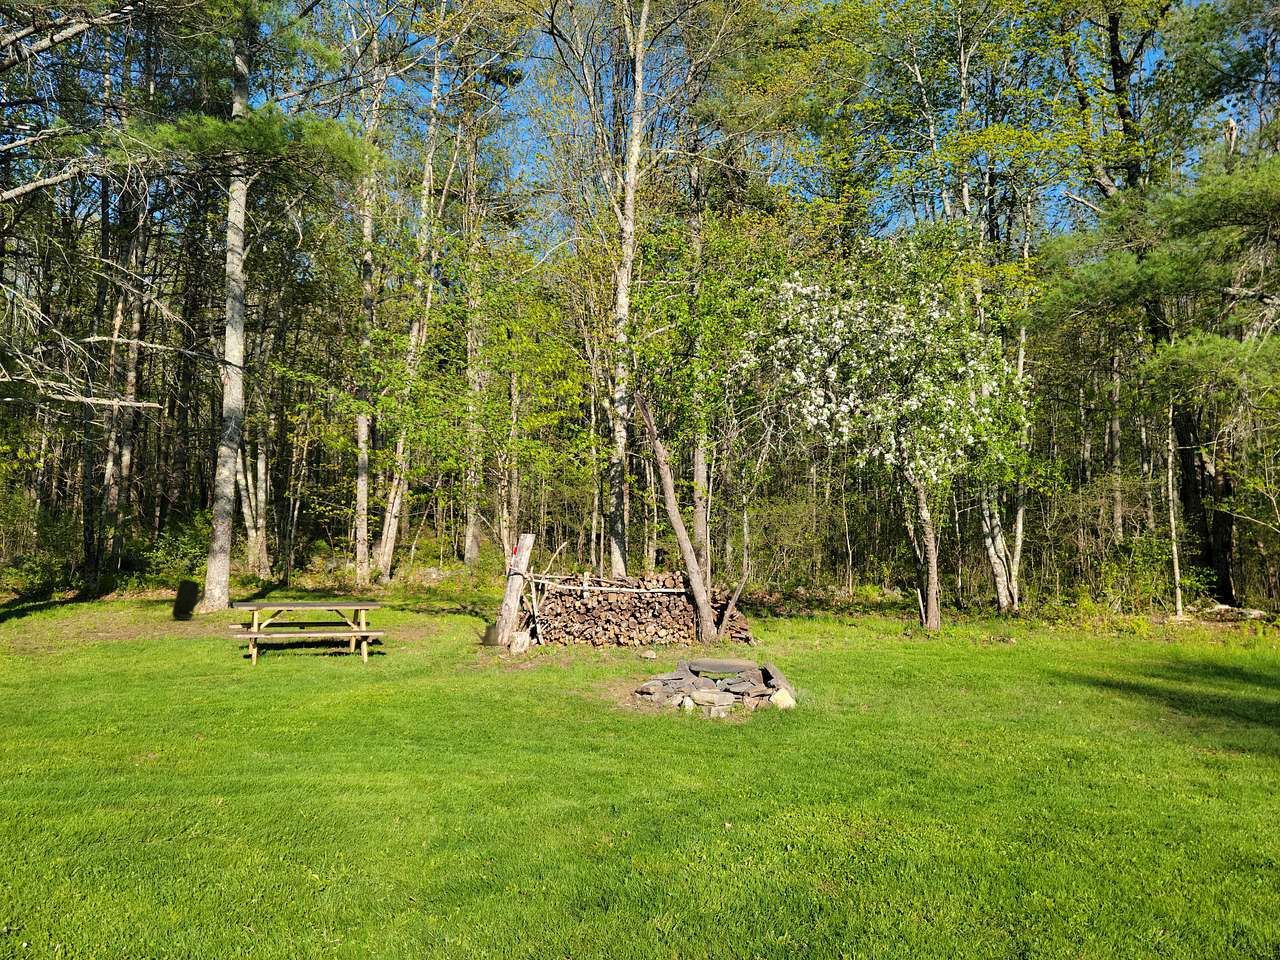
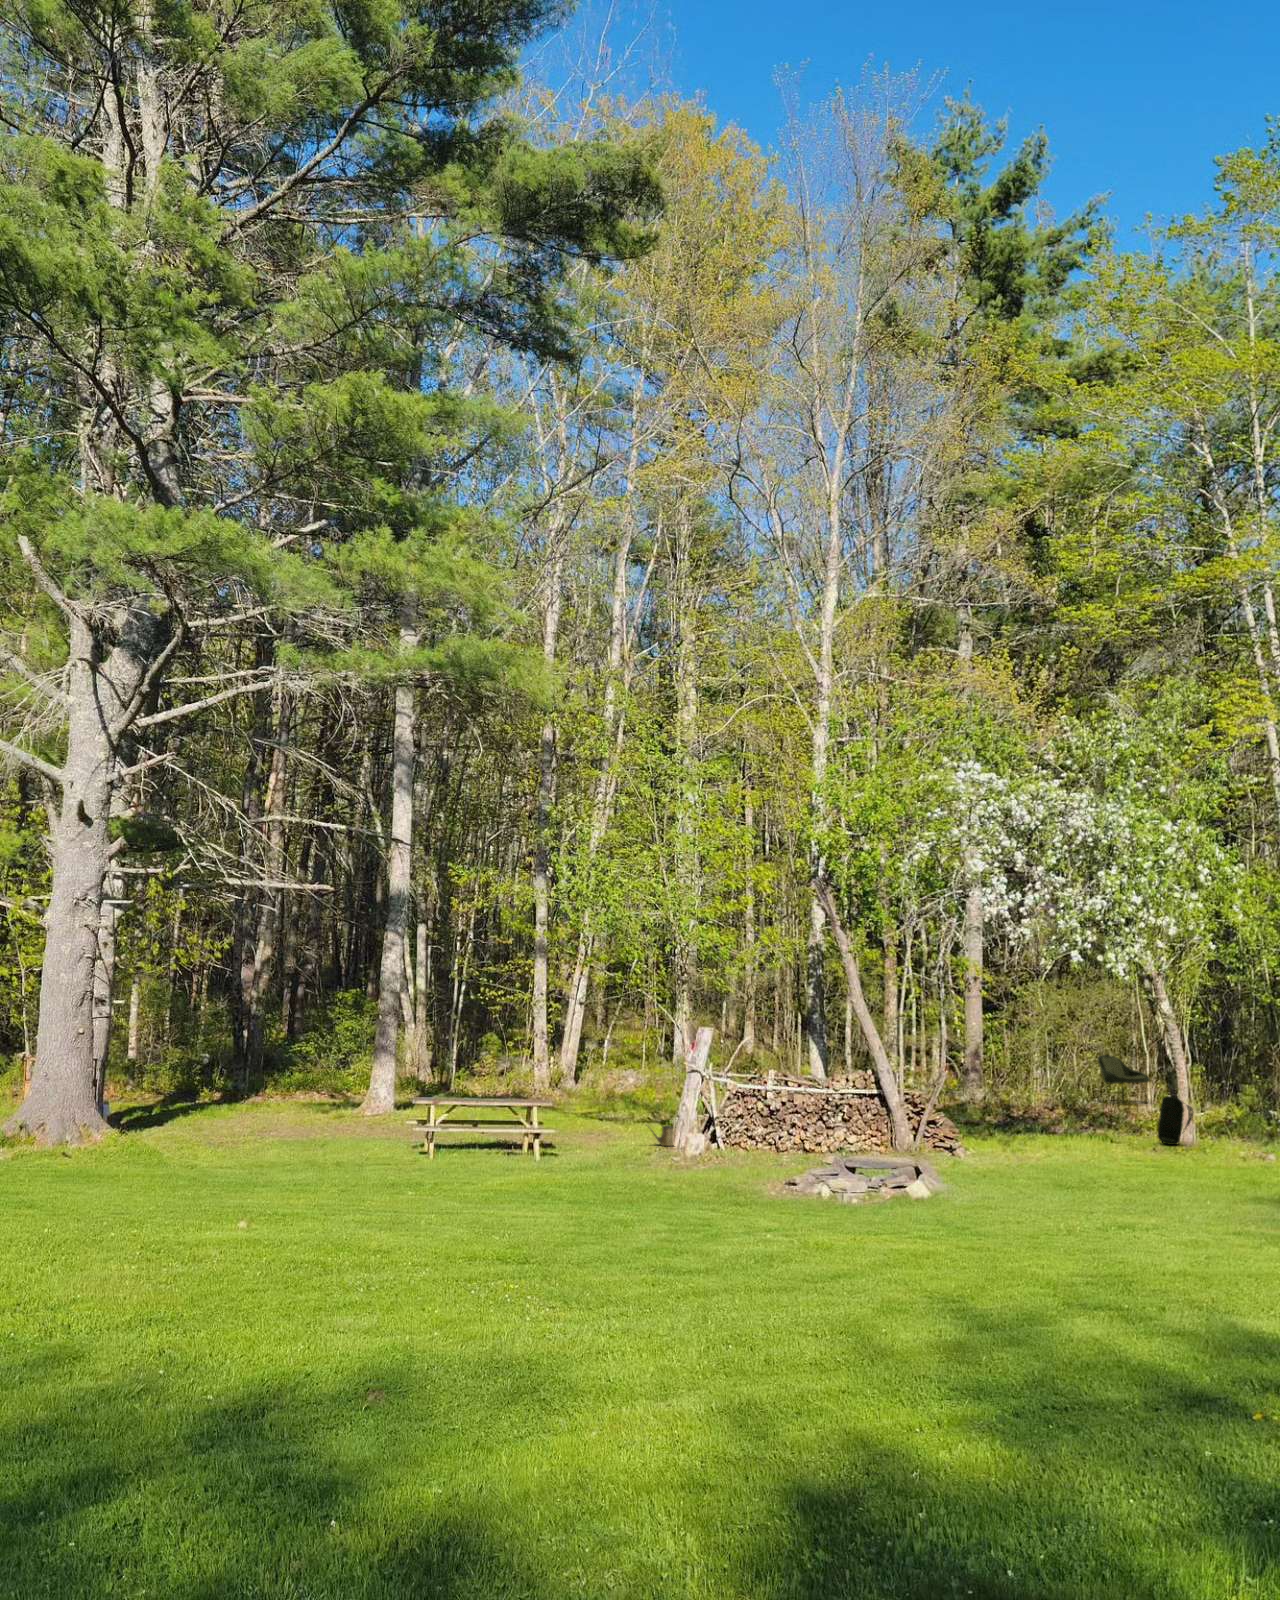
lounge chair: none [805,558,843,594] -> present [1098,1055,1150,1102]
backpack: present [172,580,205,620] -> present [1158,1096,1193,1145]

